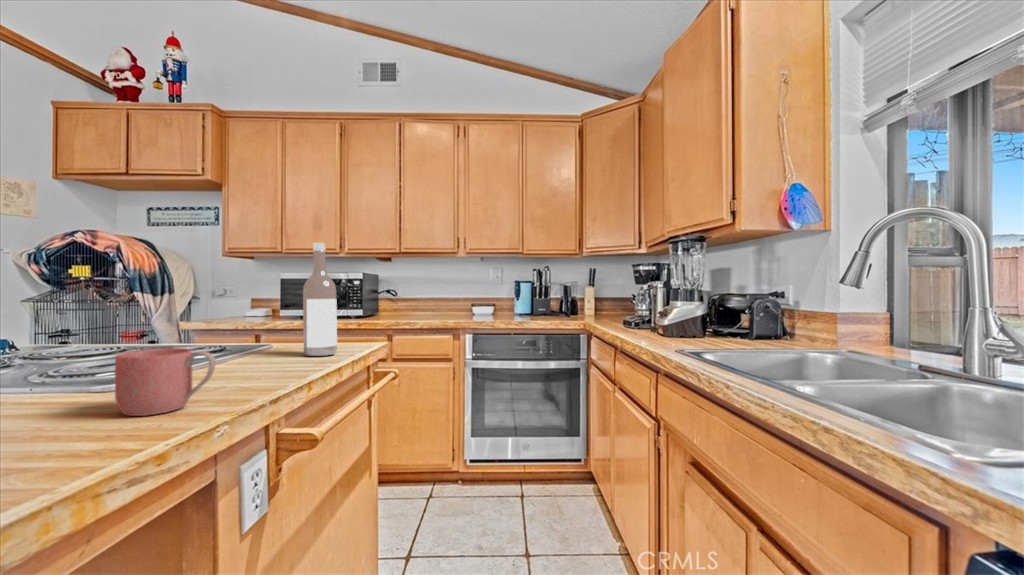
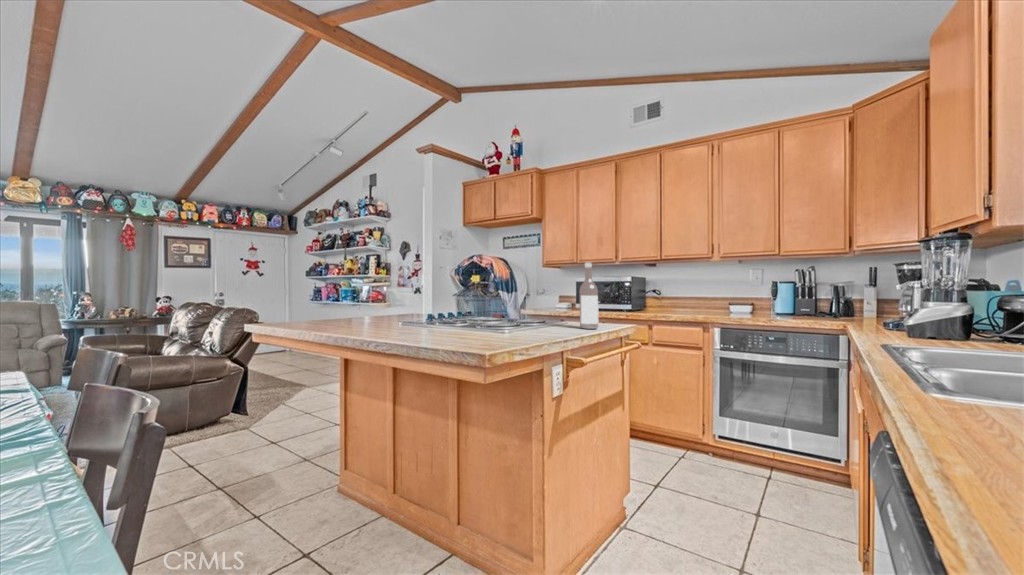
mug: present [115,348,215,416] -> none [505,316,538,341]

